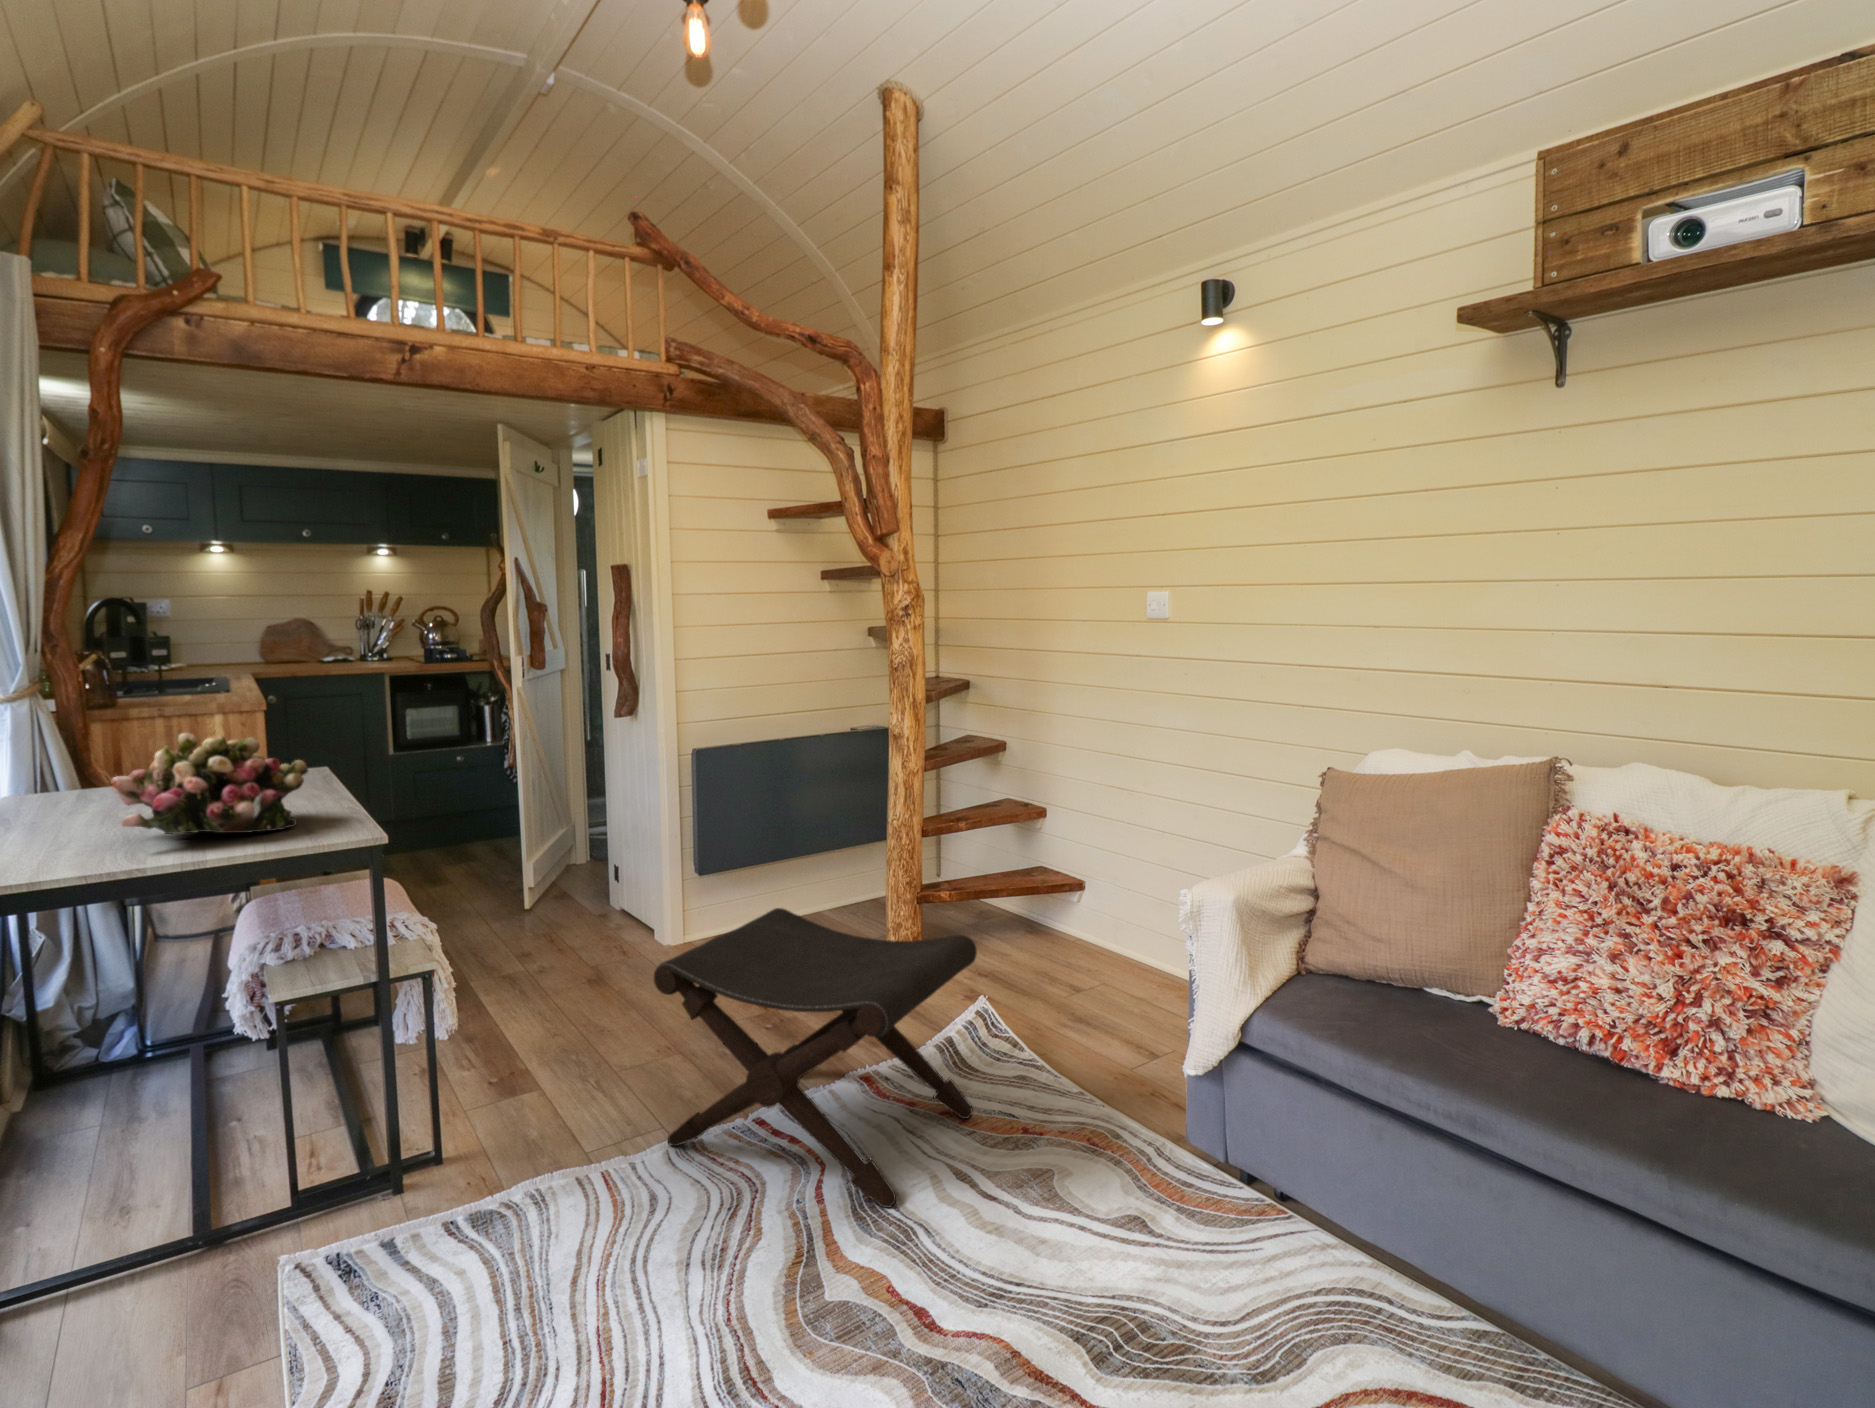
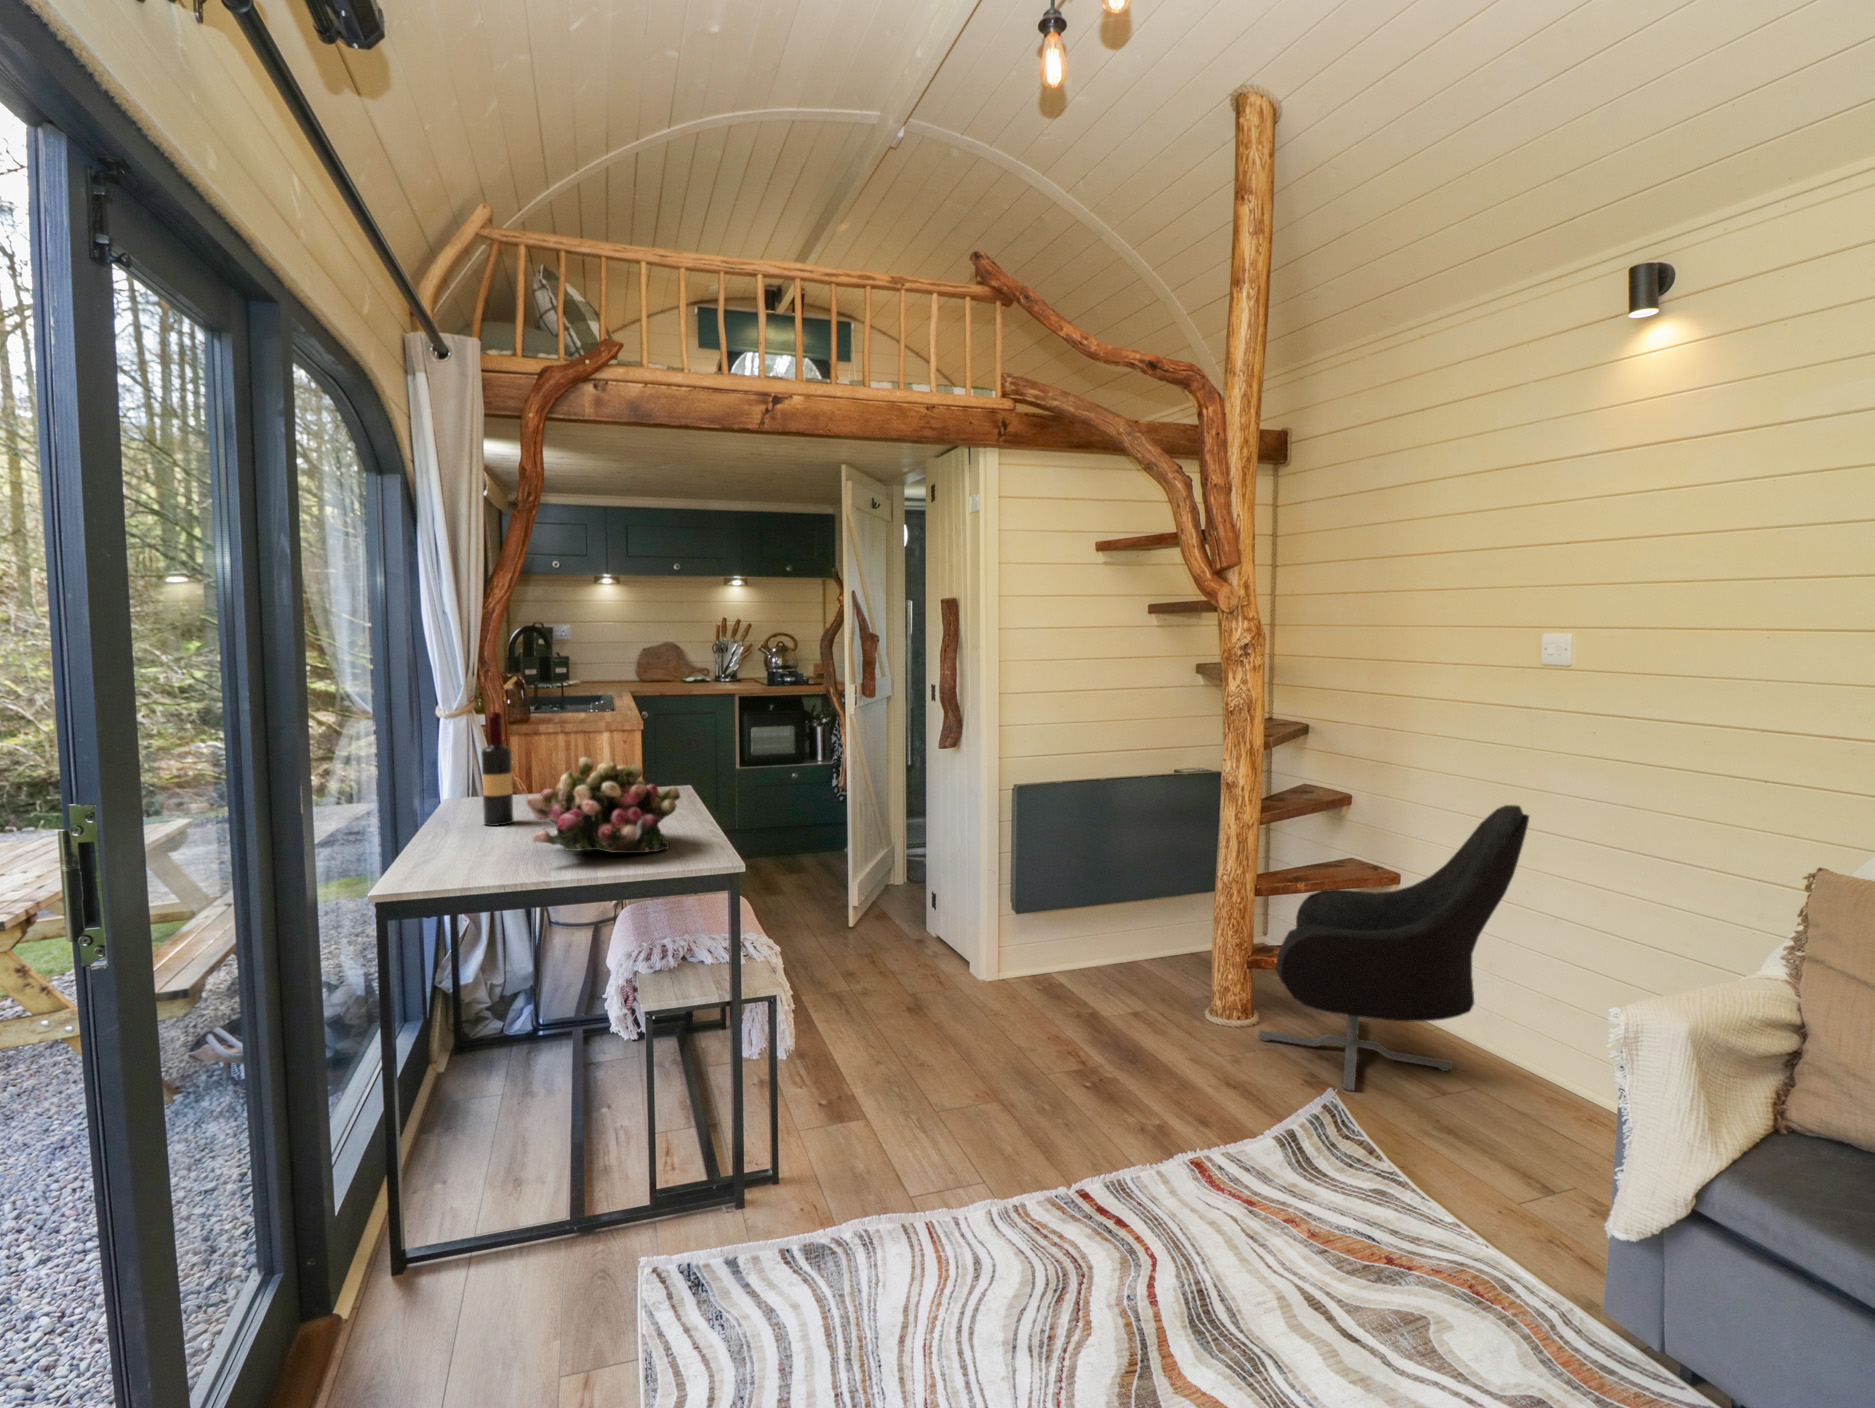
wine bottle: none [48,689,96,819] -> present [481,712,514,826]
armchair: none [930,740,1143,1003] -> present [1258,805,1529,1091]
footstool: present [654,908,977,1208] -> none [983,964,1335,1326]

